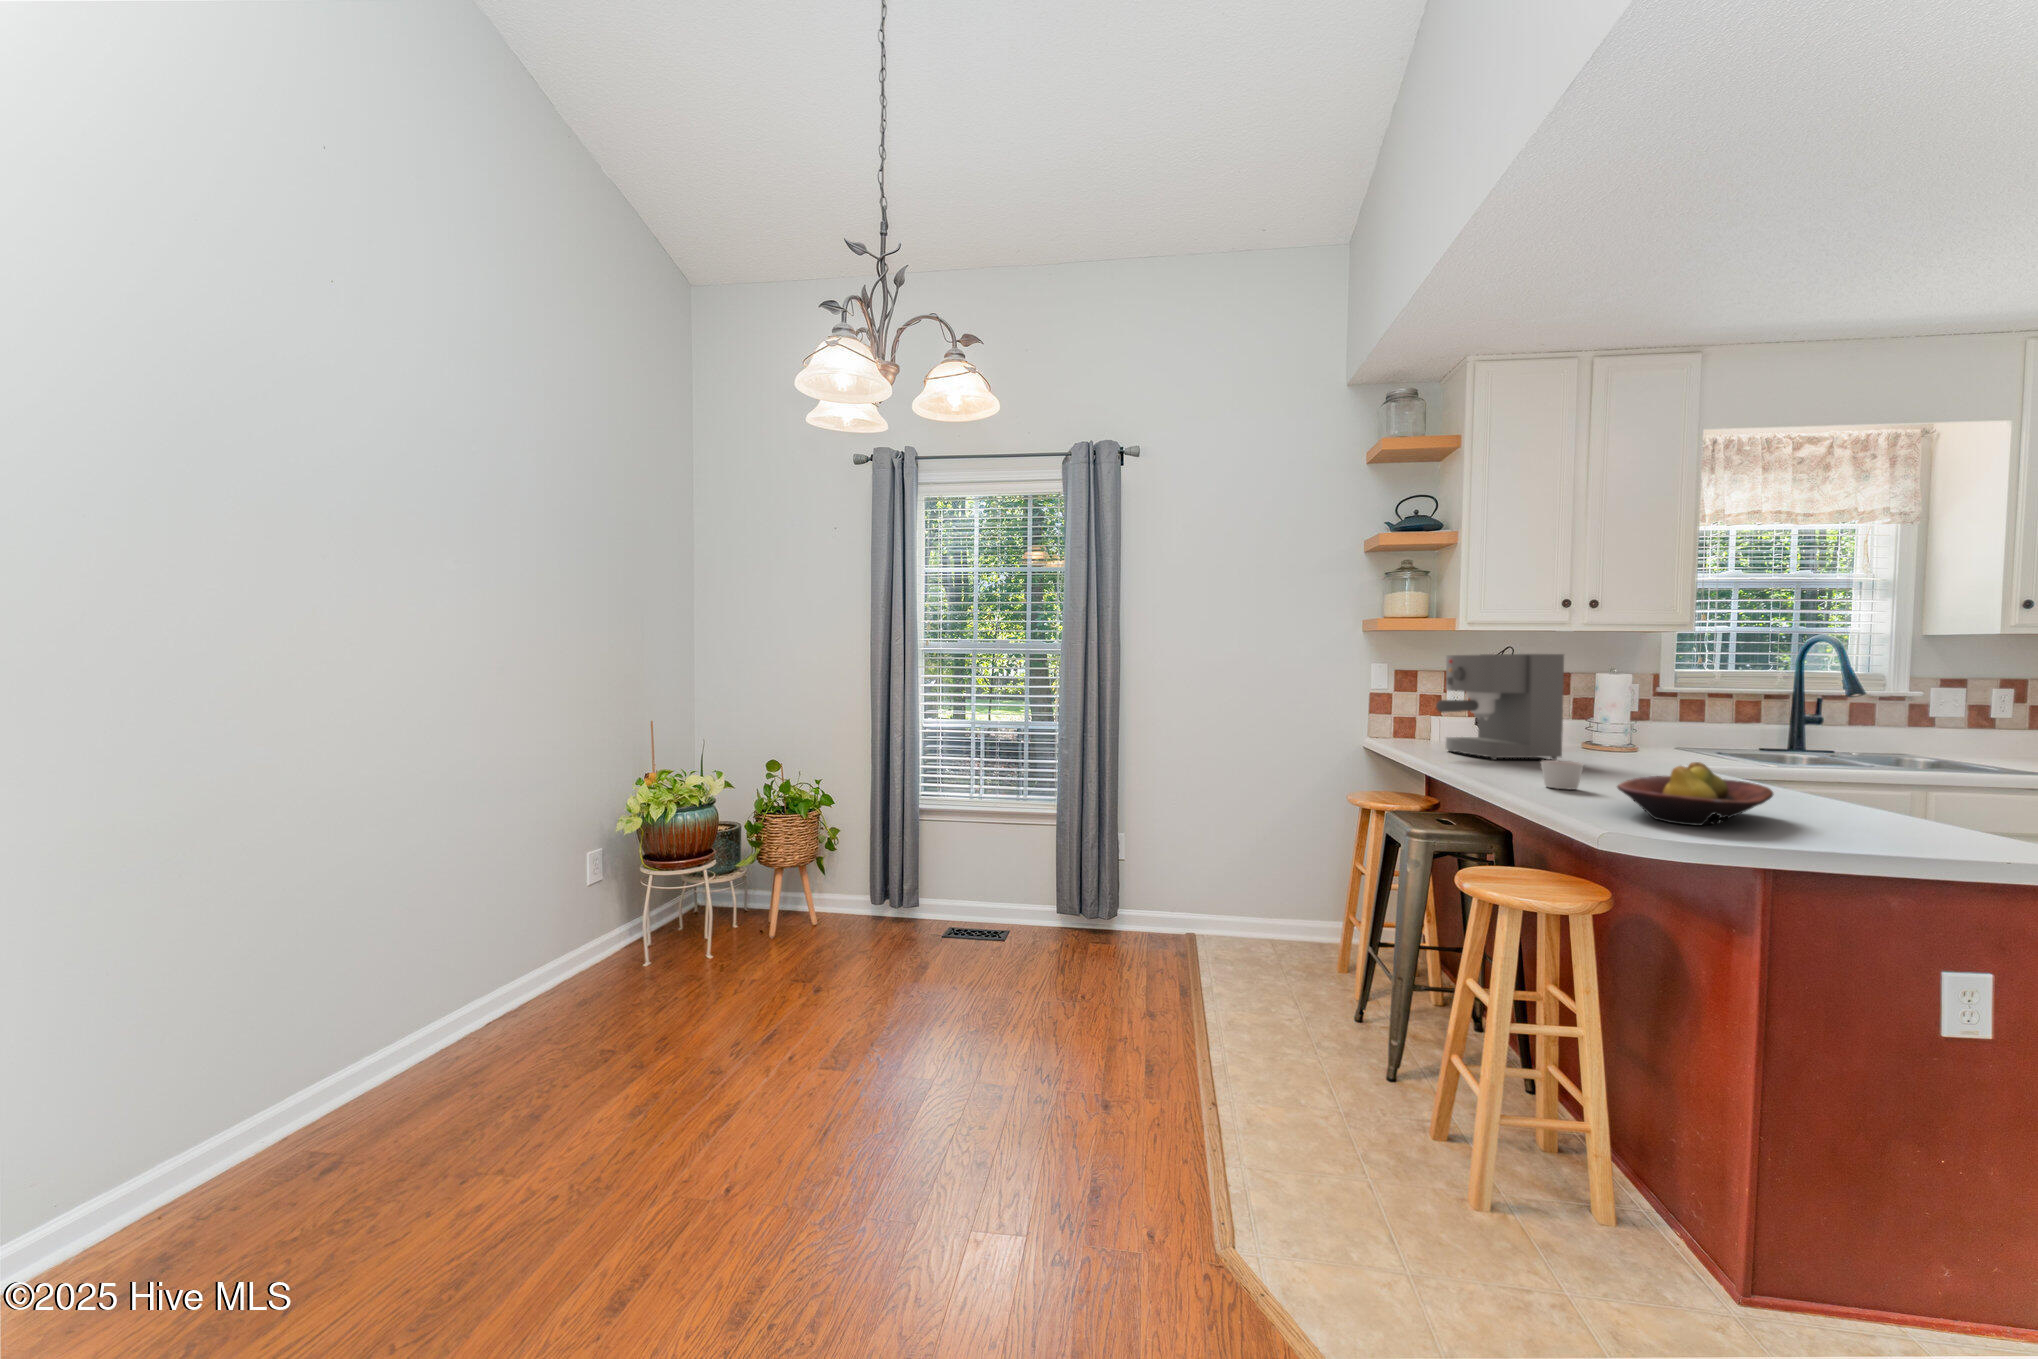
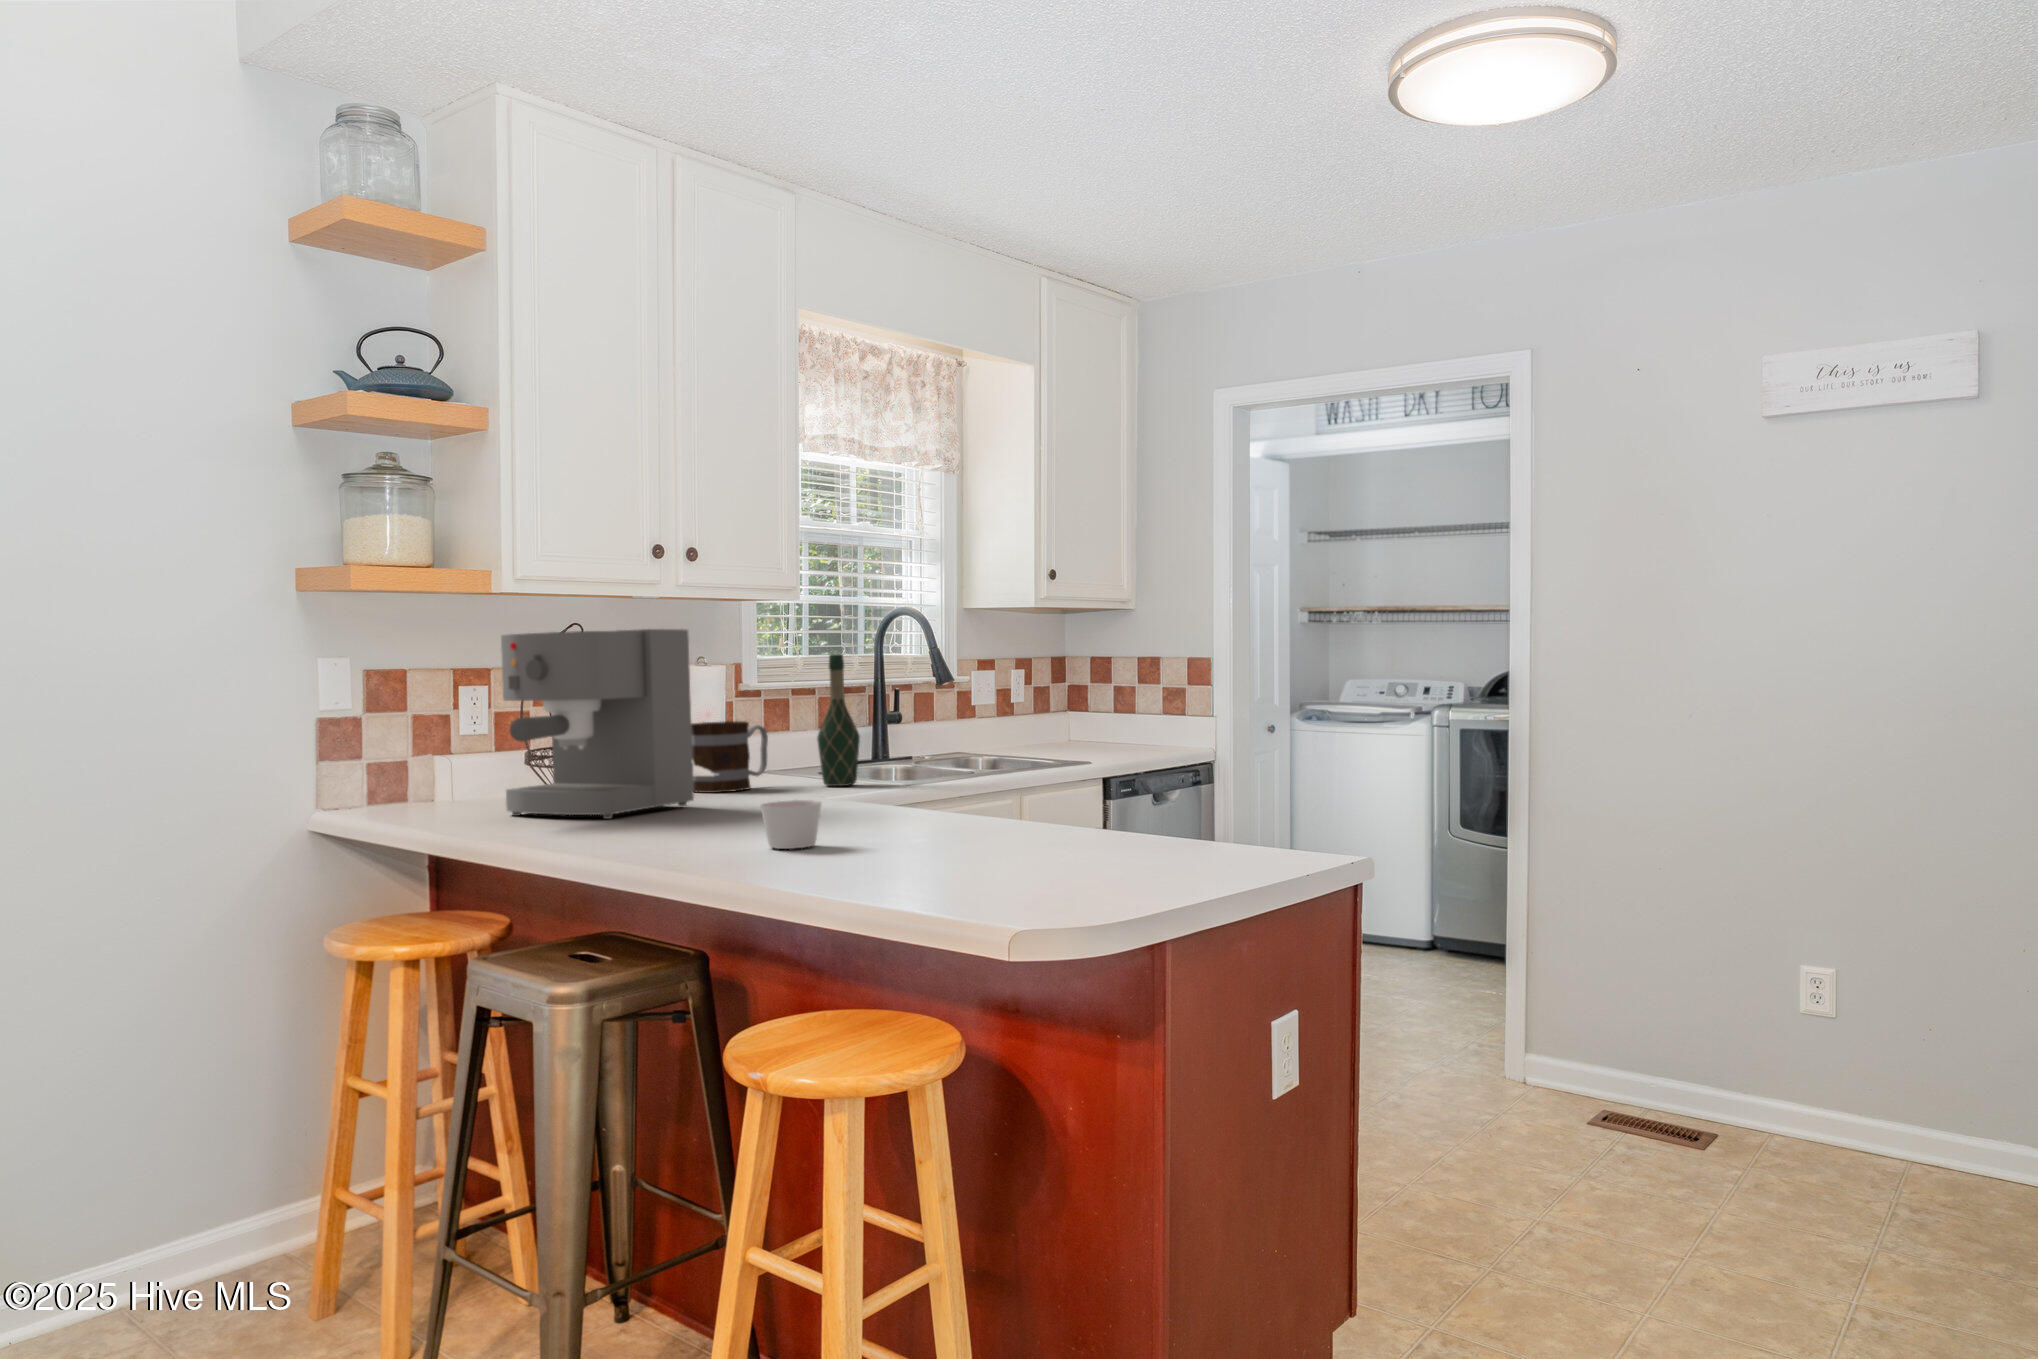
wine bottle: none [1689,671,1727,764] -> present [817,654,860,786]
mug: none [1585,711,1651,757] -> present [691,721,768,793]
fruit bowl: present [1617,762,1774,826] -> none [918,775,1099,871]

